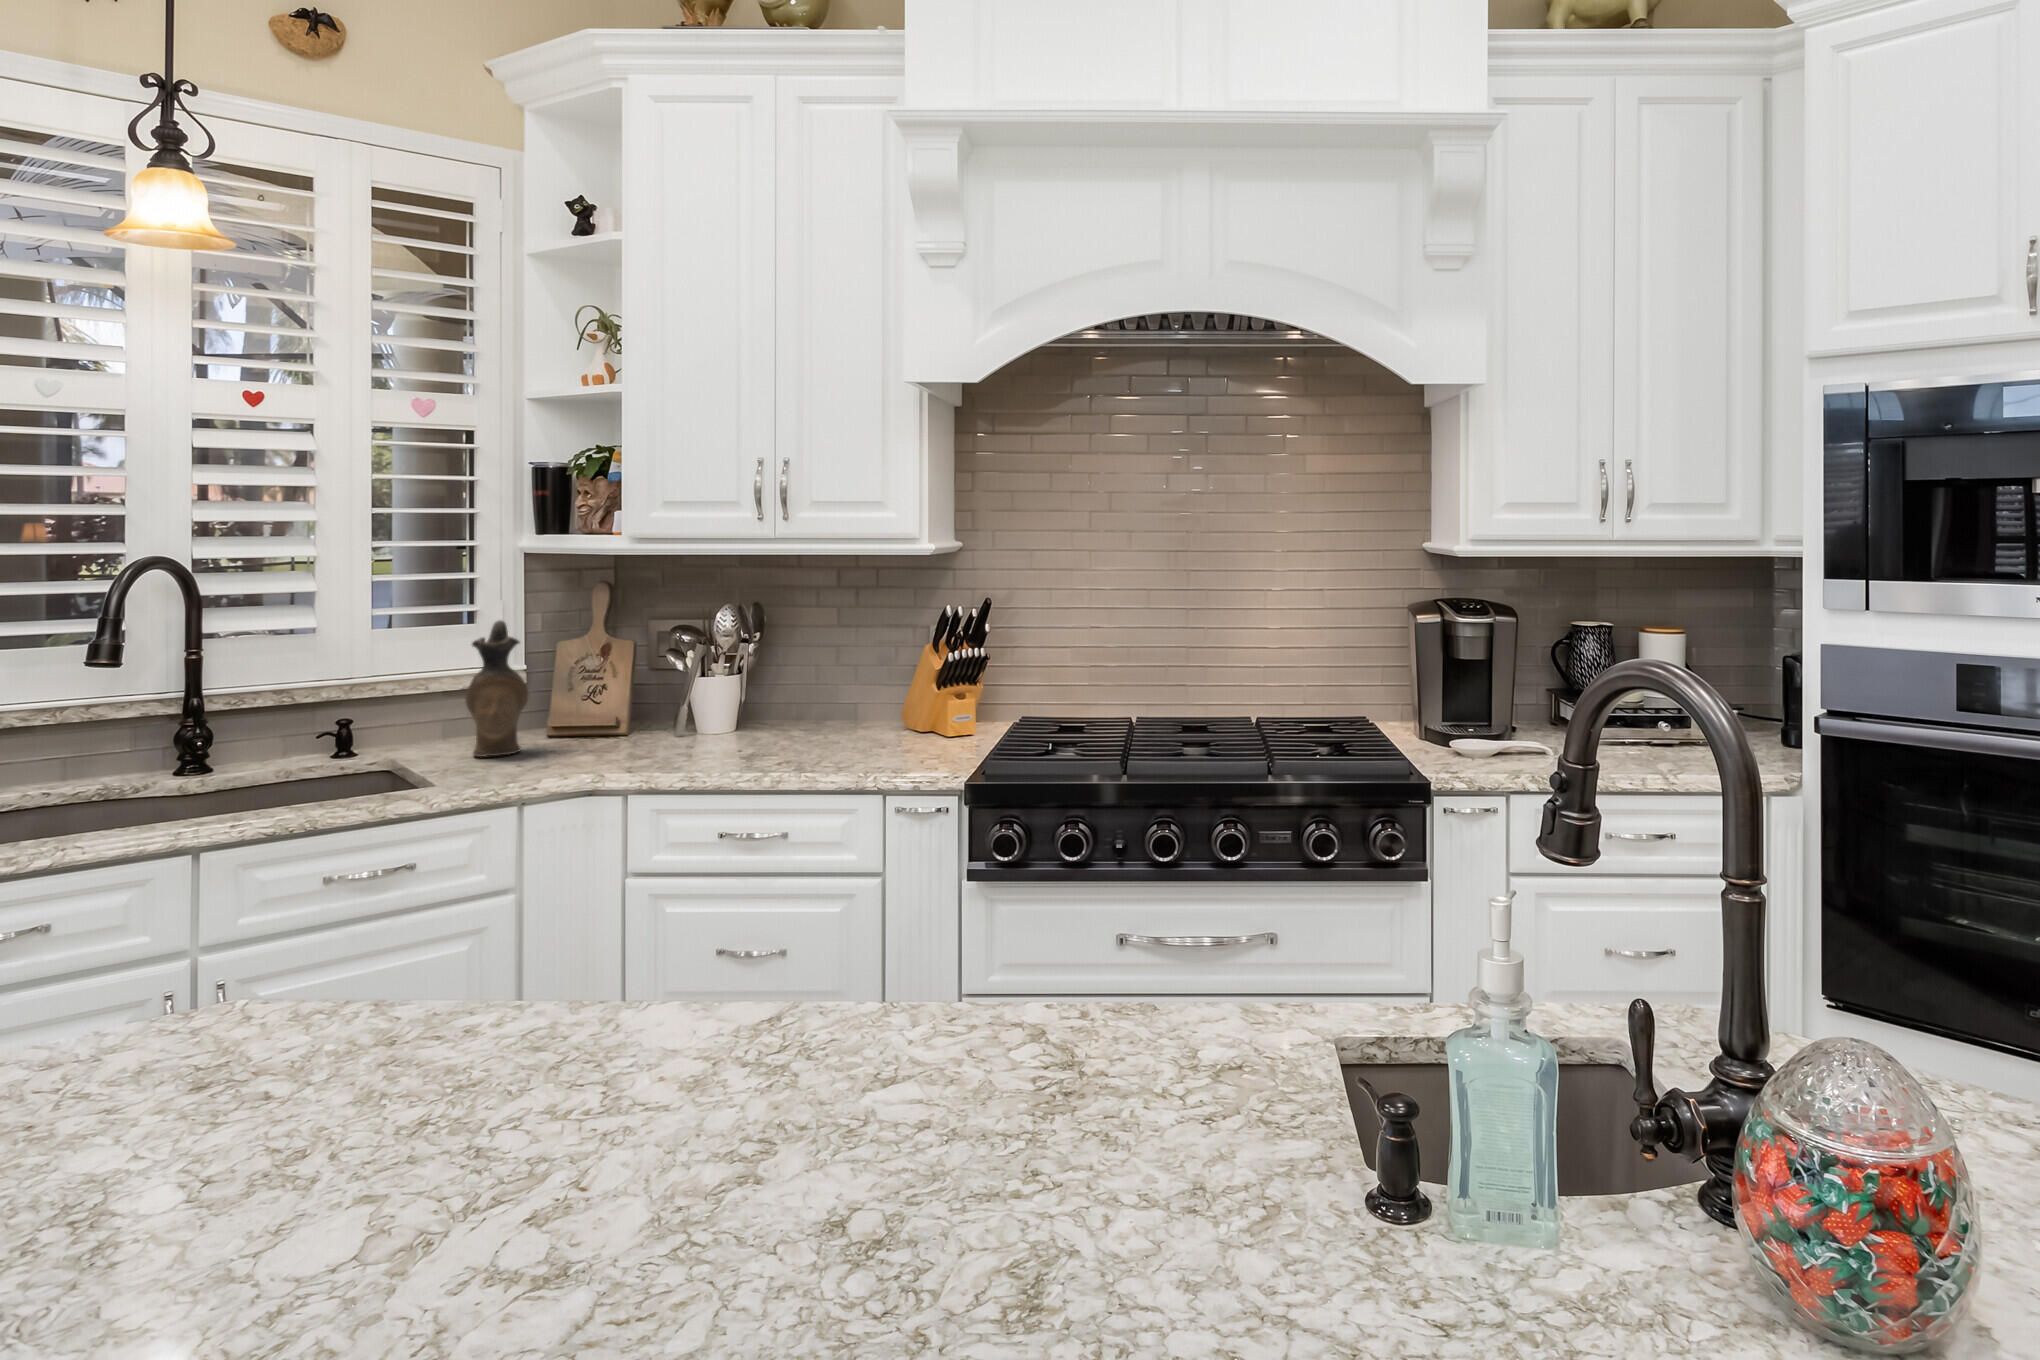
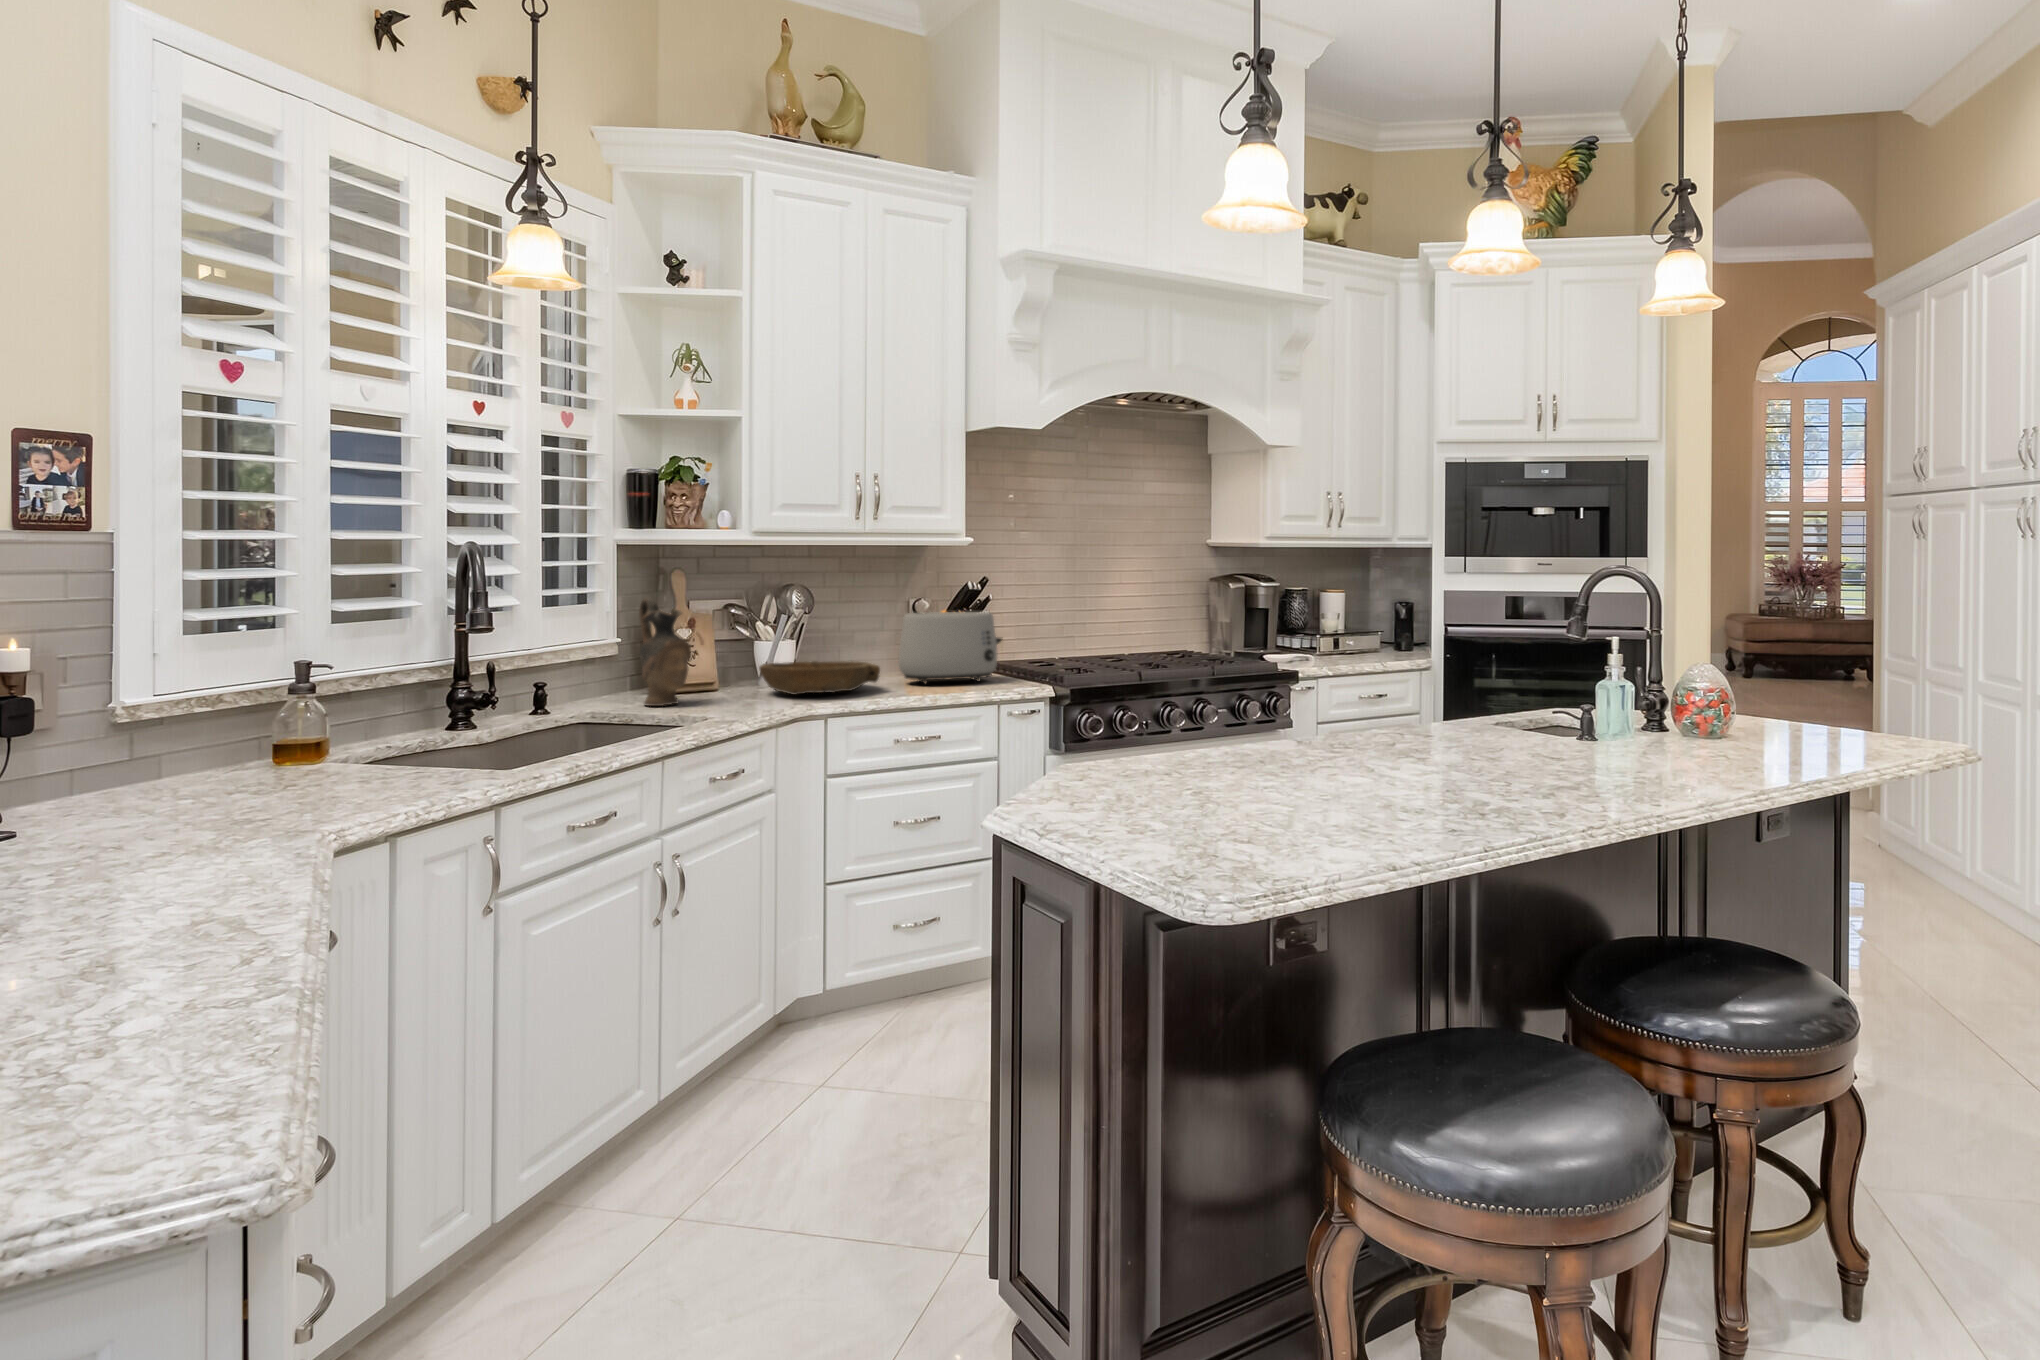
toaster: none [808,651,951,757] -> present [899,612,1002,684]
bowl: none [610,708,768,756] -> present [759,661,880,695]

